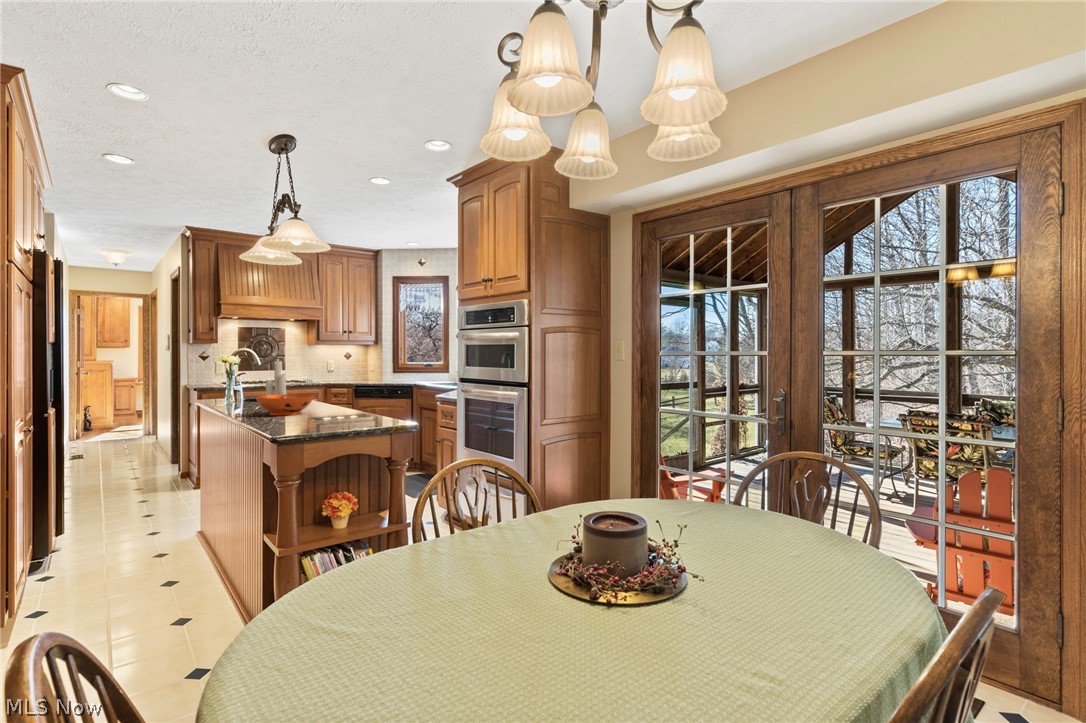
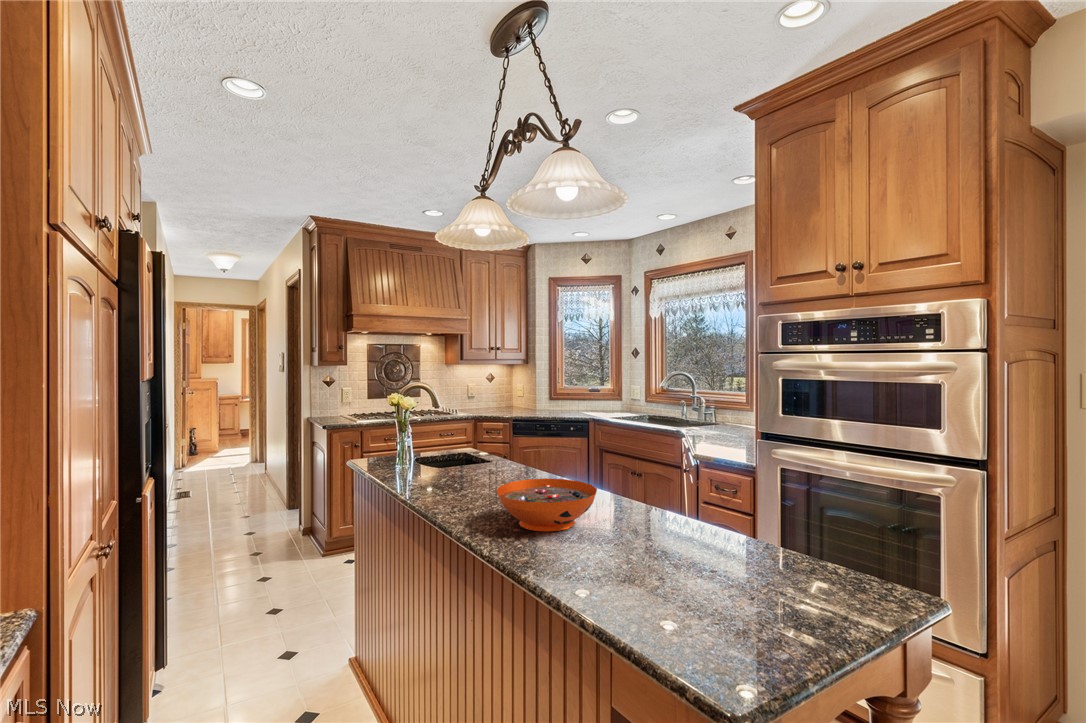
candle: present [266,361,286,395] -> none [452,391,486,469]

